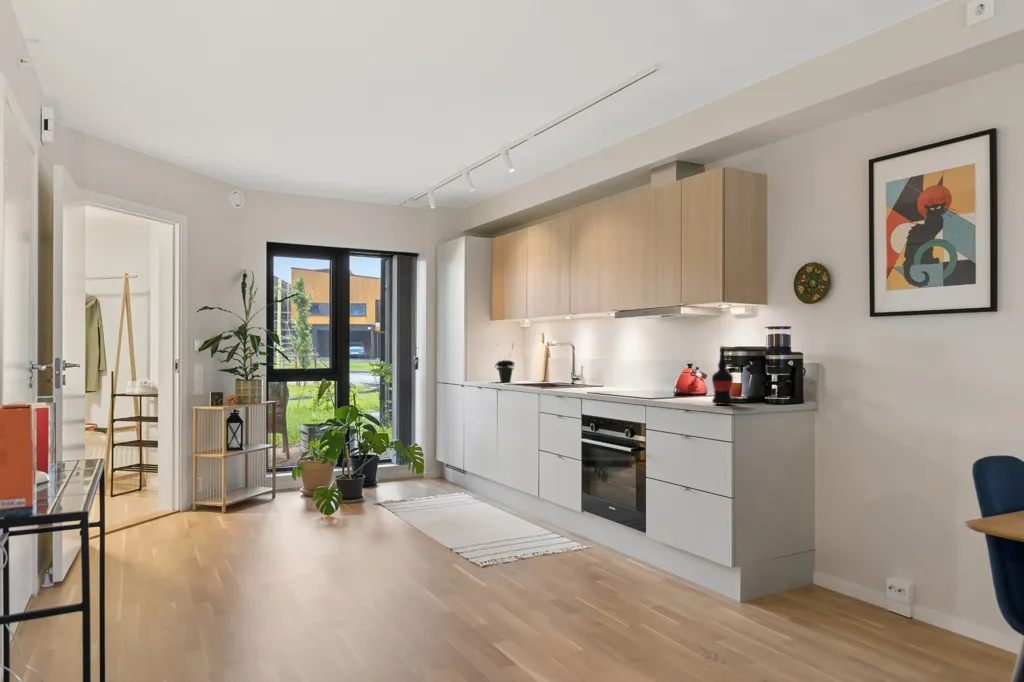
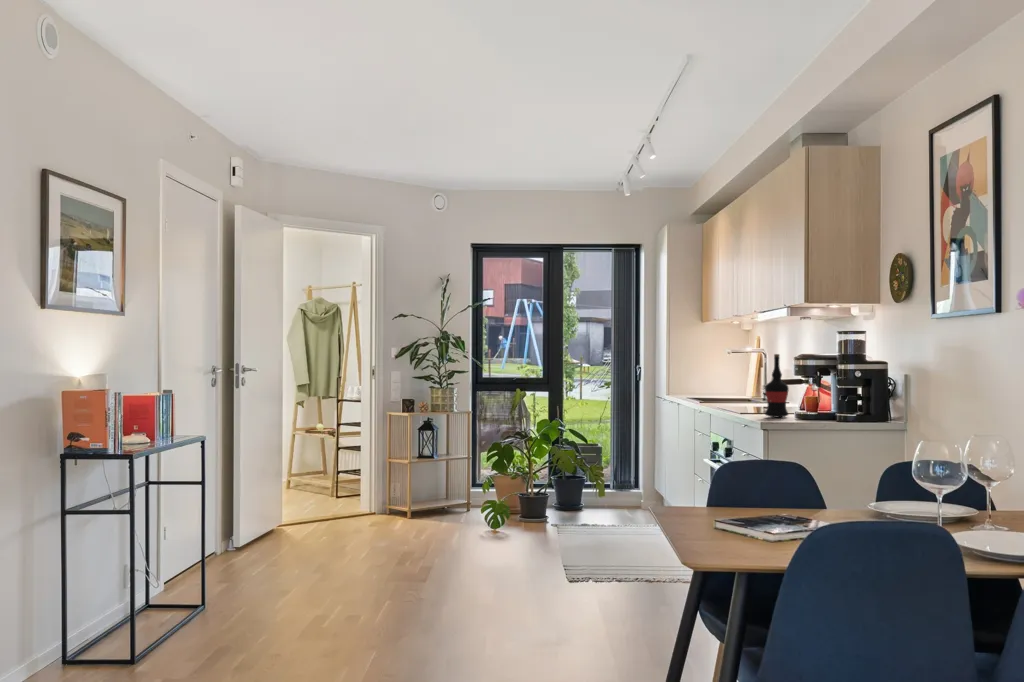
potted plant: present [495,360,515,382] -> none [696,348,721,396]

